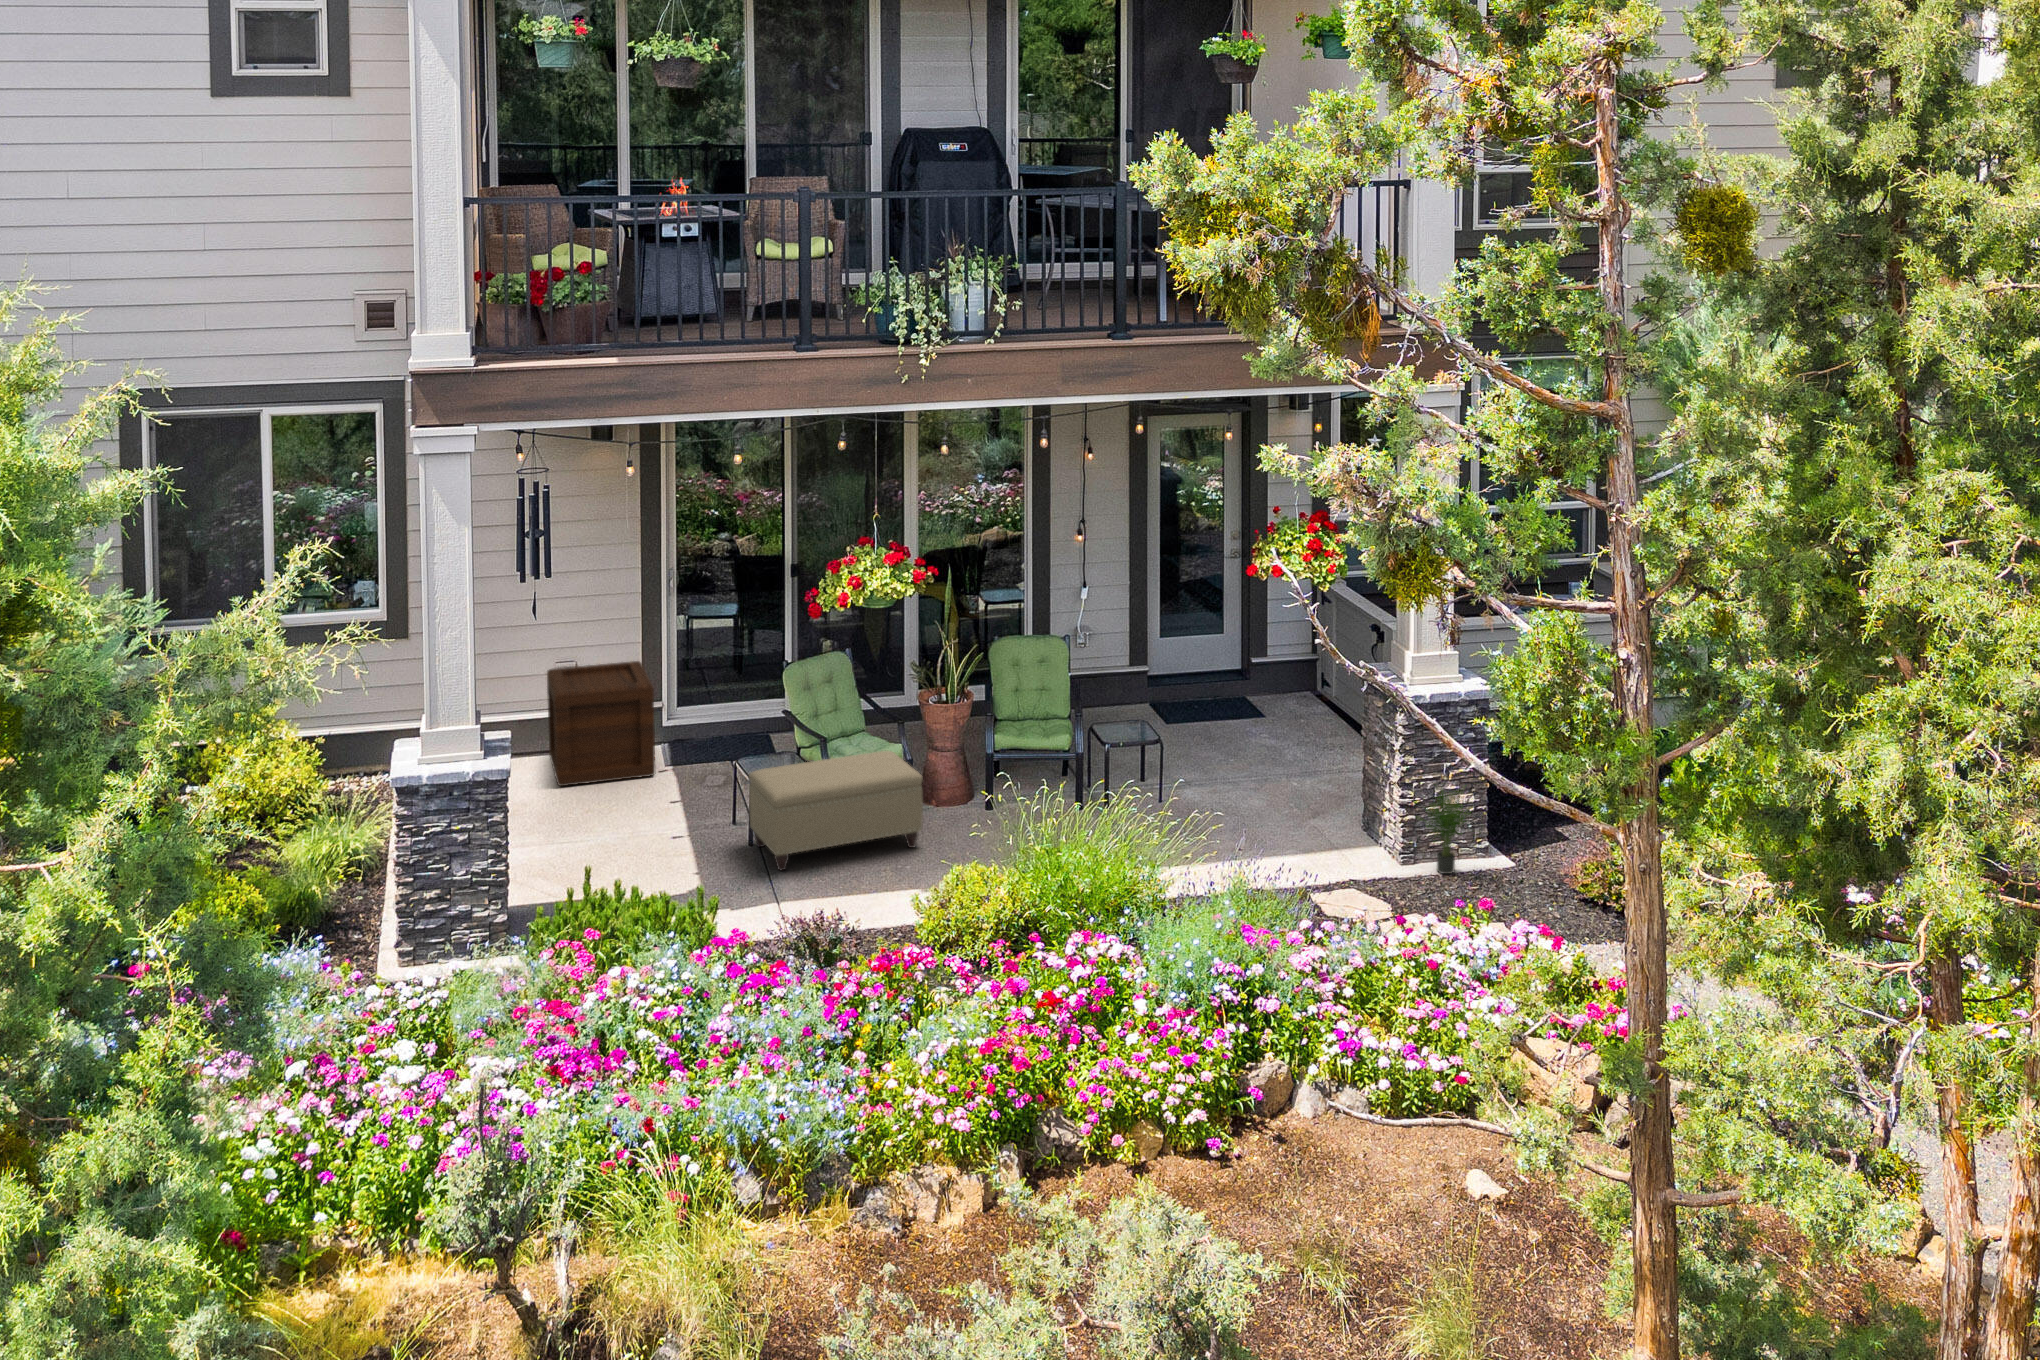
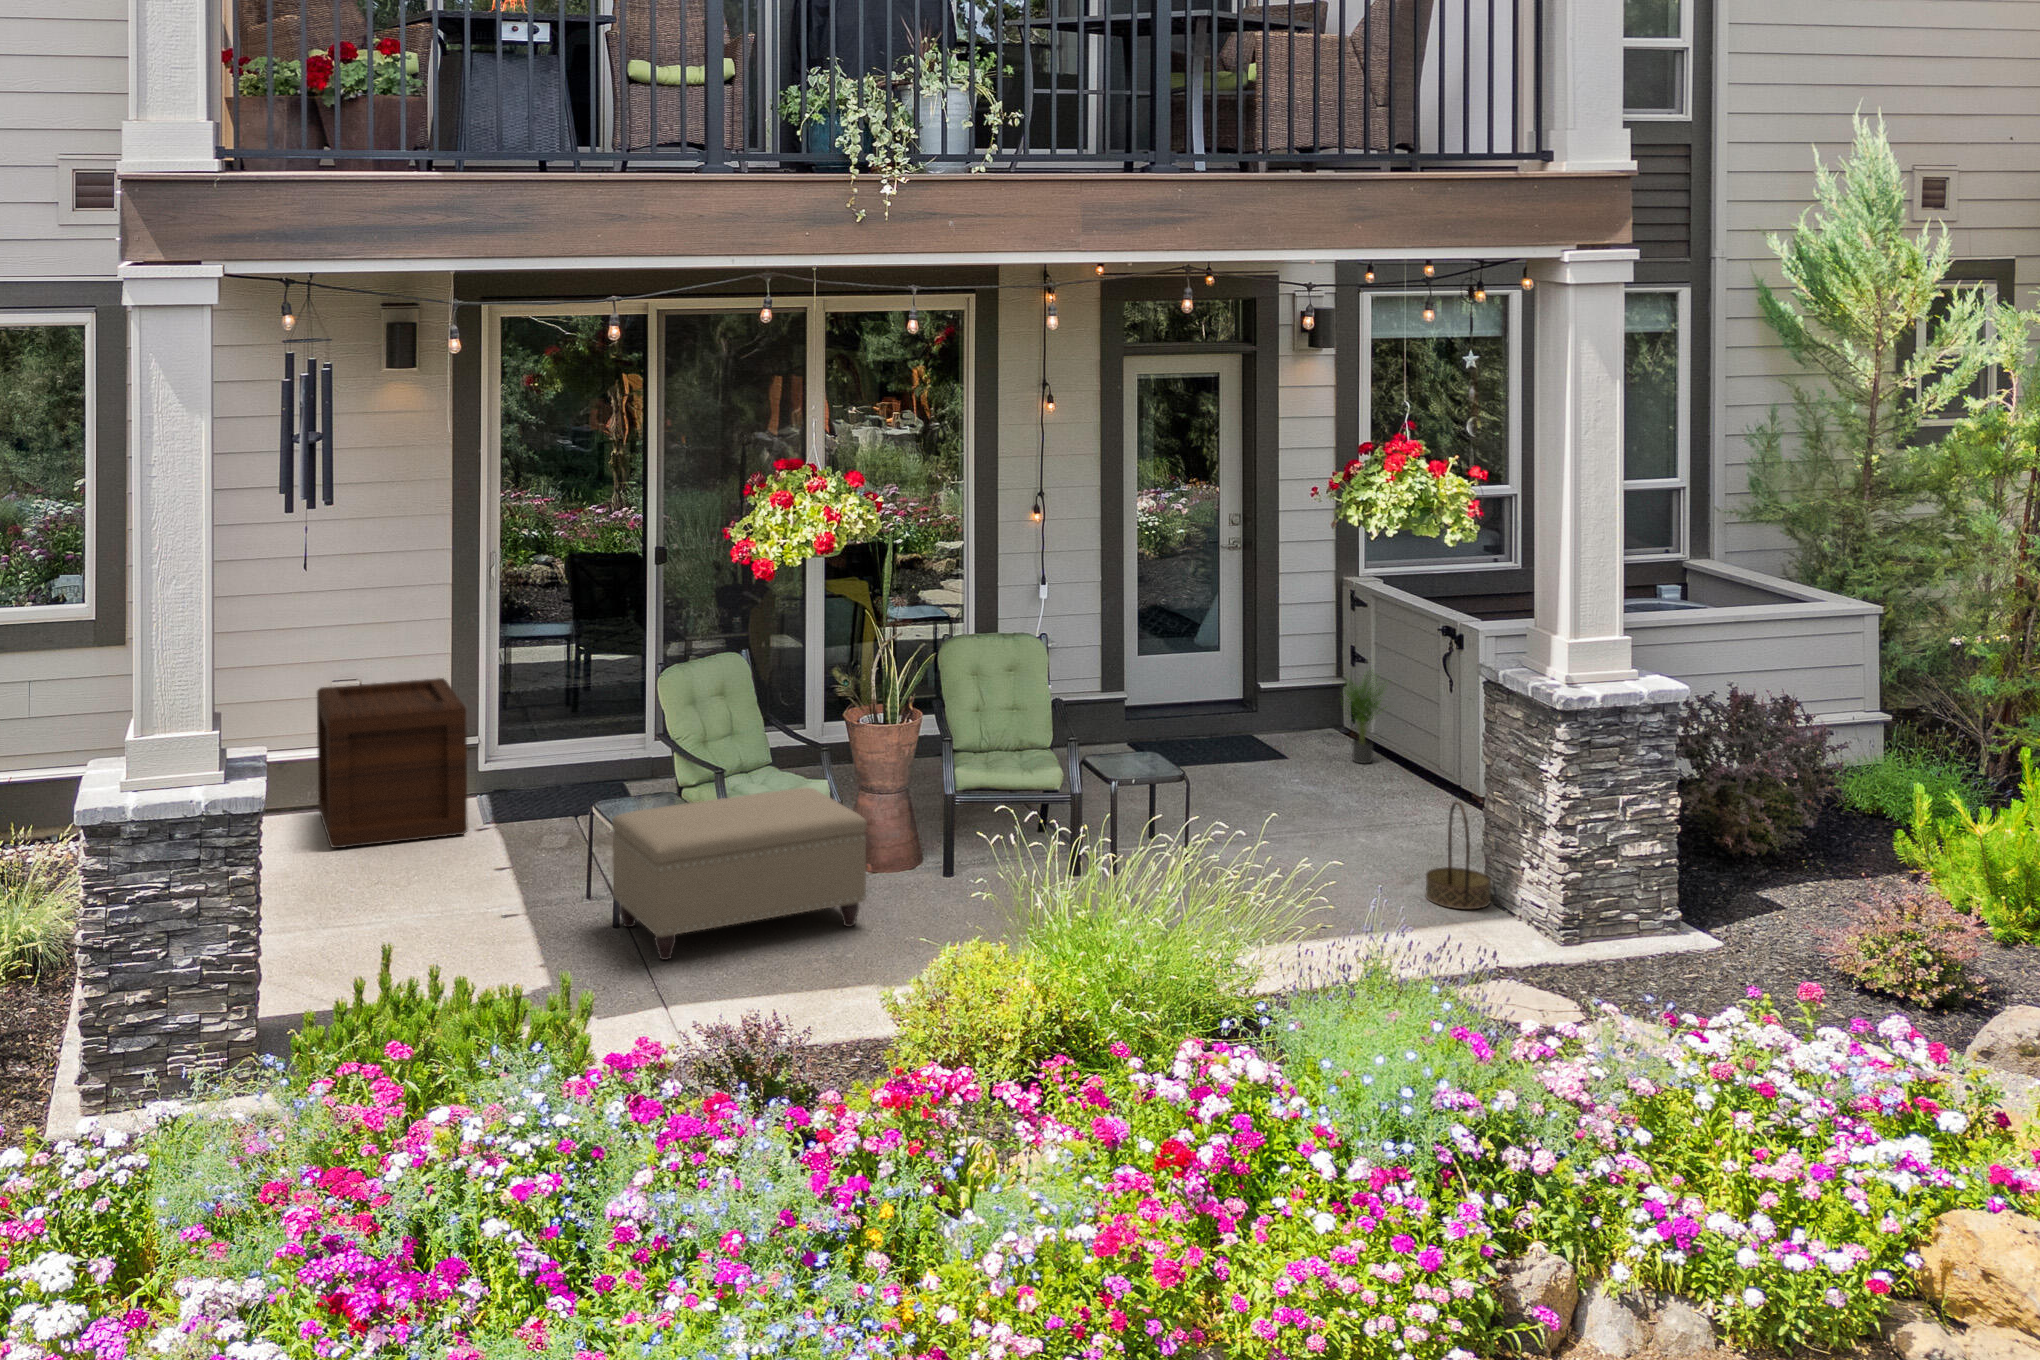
basket: none [1316,764,1360,838] -> present [1426,801,1491,909]
potted plant: present [1420,793,1466,874] -> present [1344,672,1386,763]

